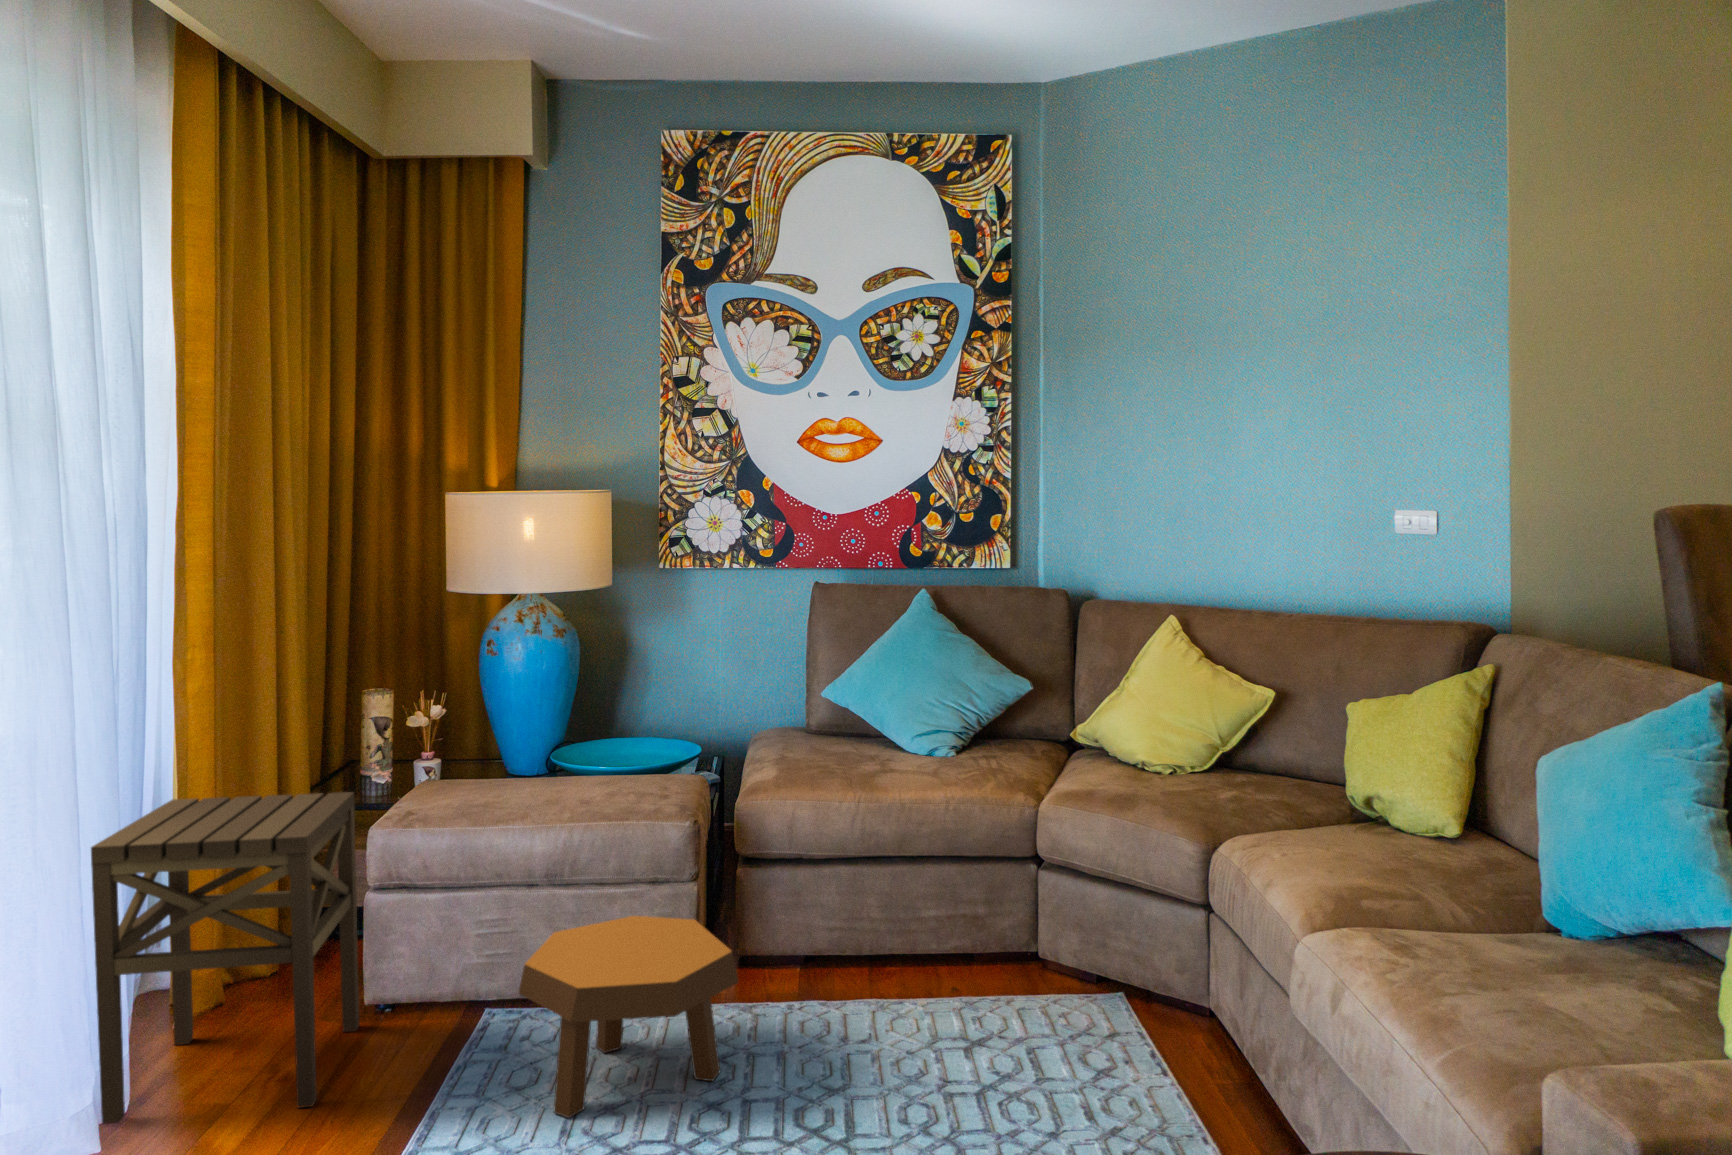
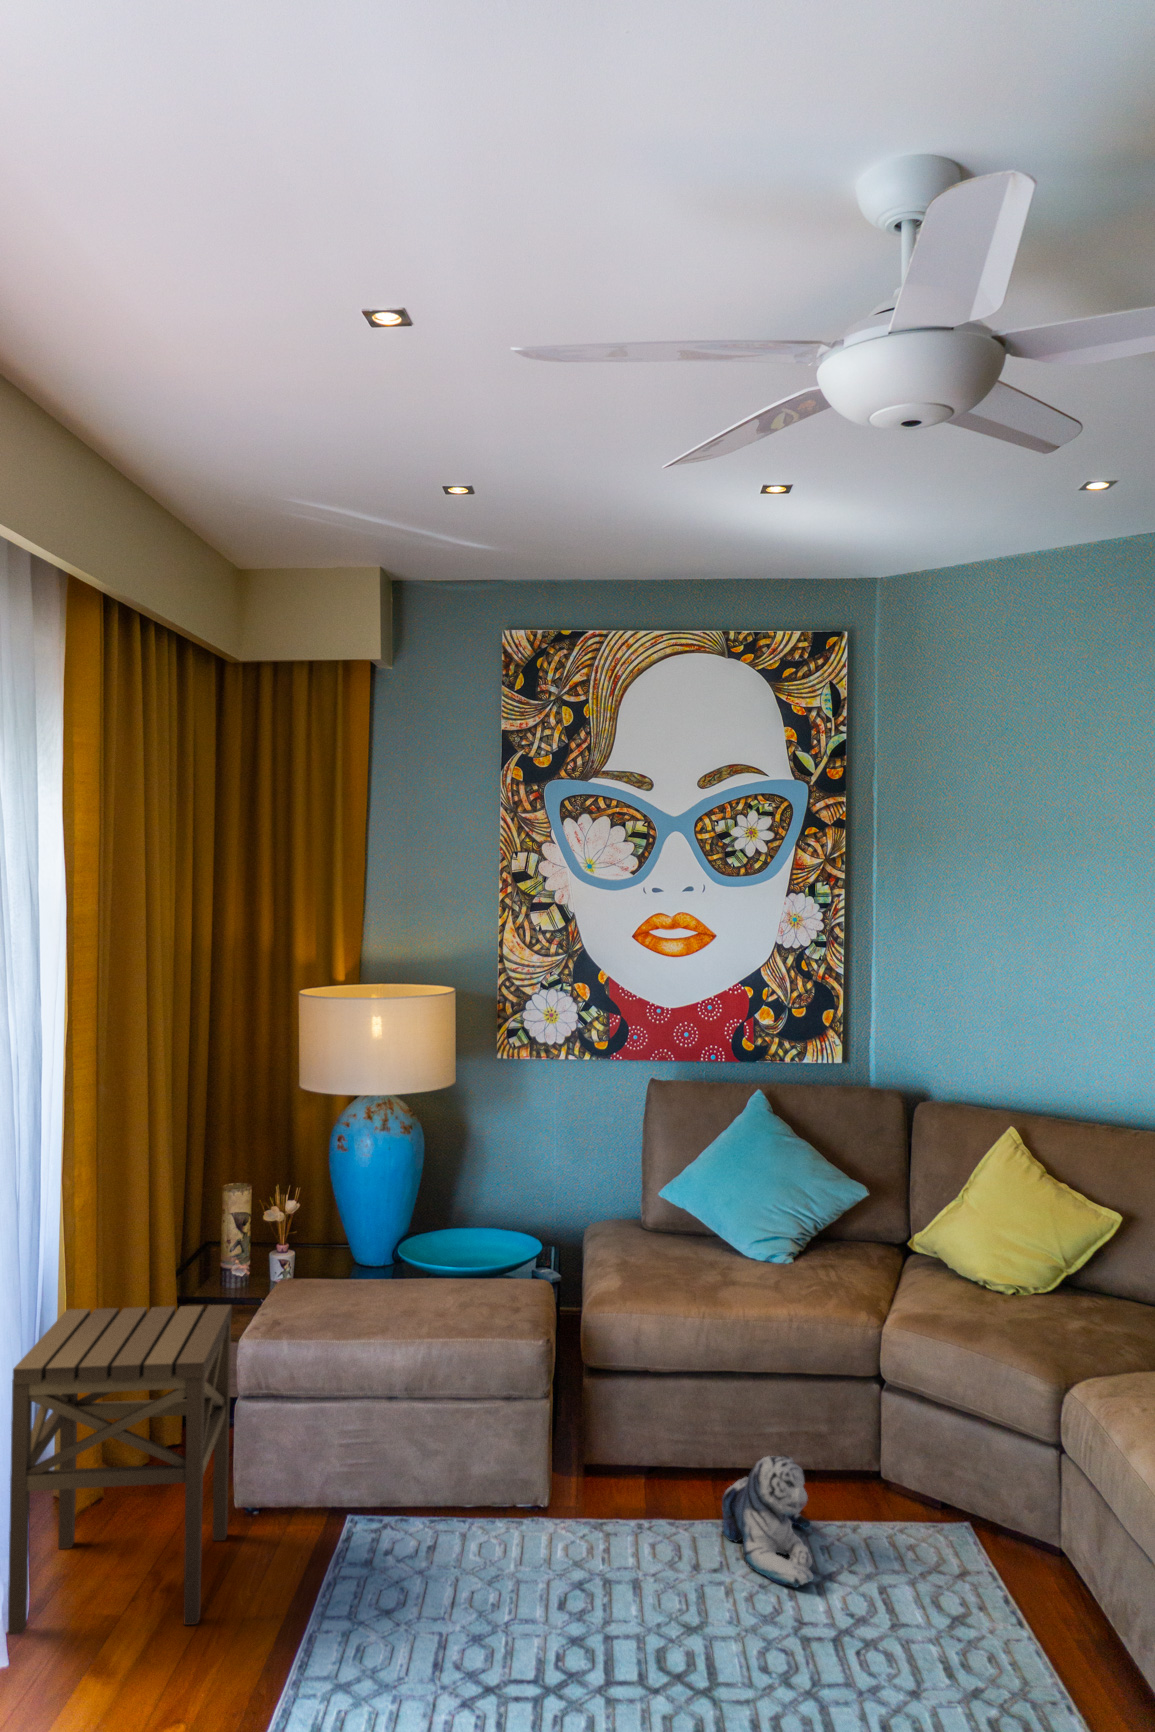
footstool: present [519,916,738,1118] -> none [391,1435,599,1649]
plush toy: none [872,927,964,1051] -> present [722,1456,813,1588]

